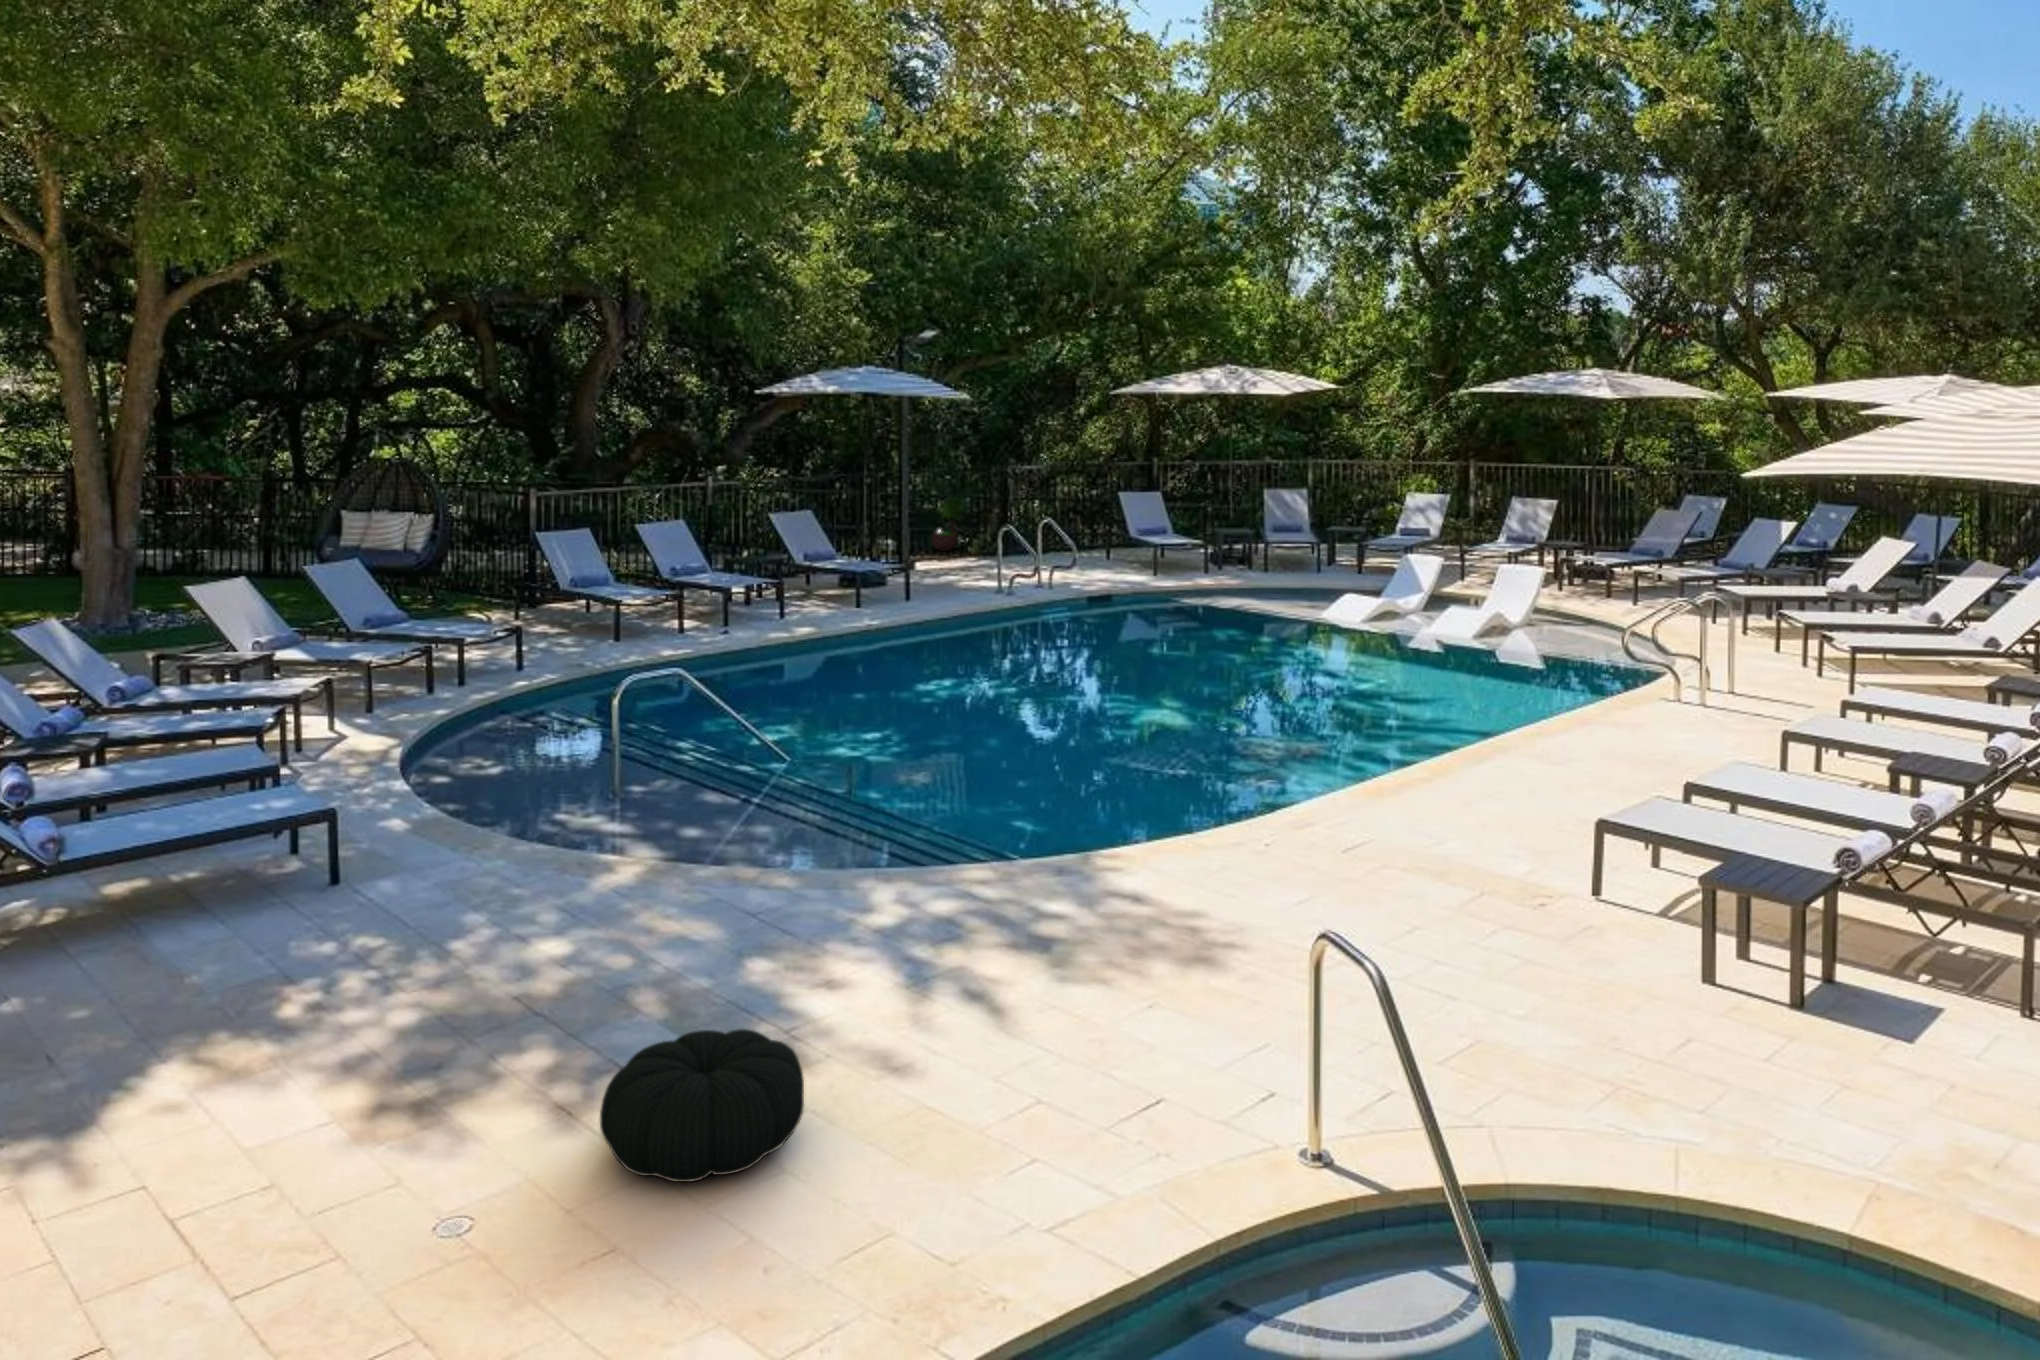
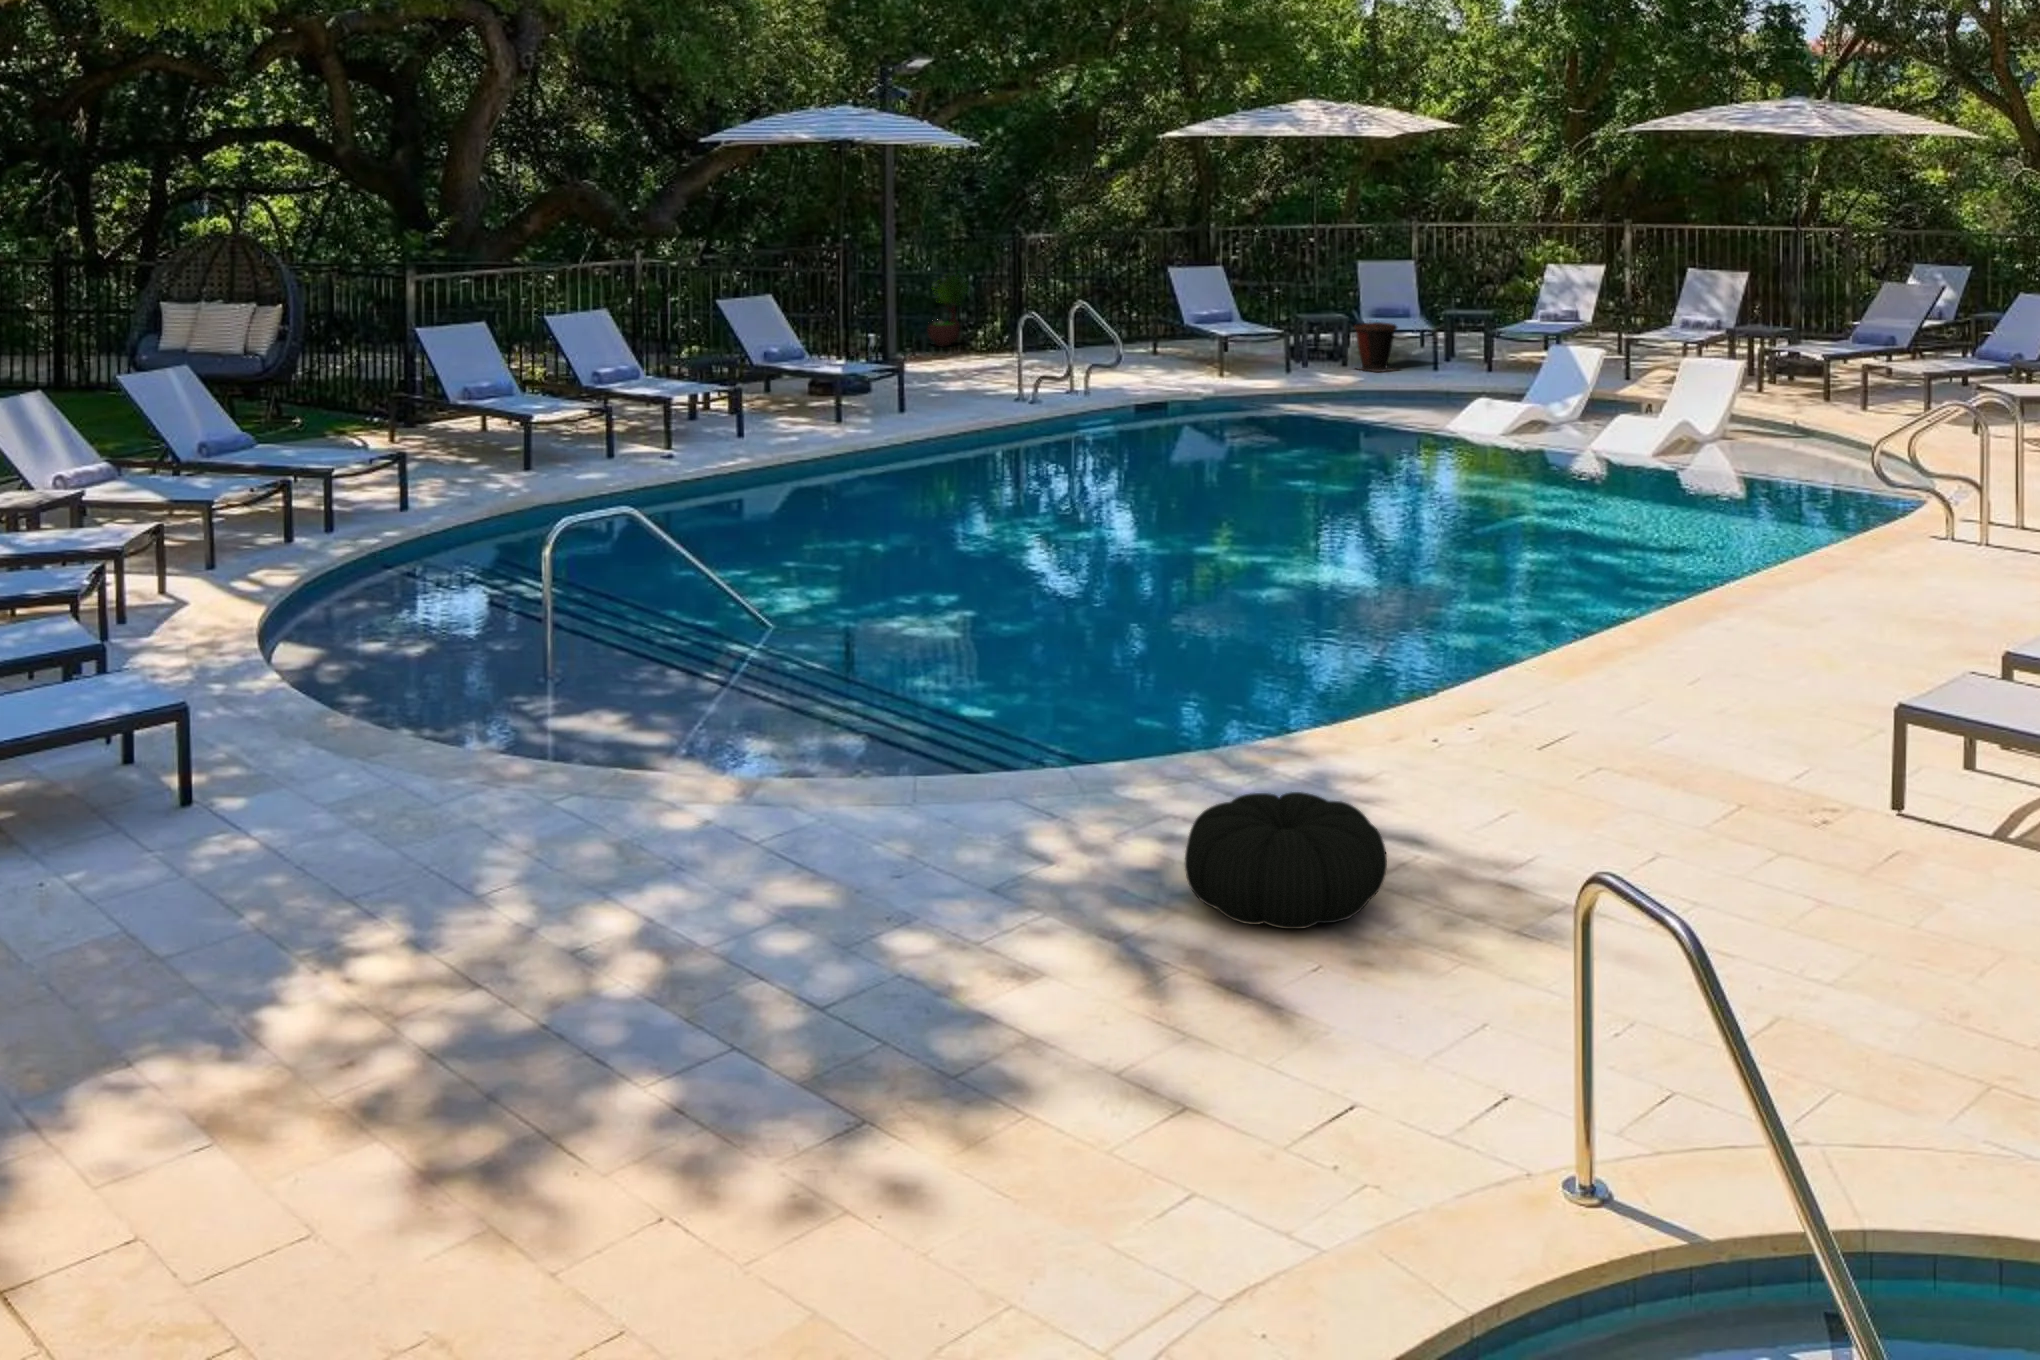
waste bin: none [1253,535,1291,573] -> present [1354,322,1397,372]
pouf: present [600,1029,804,1182] -> present [1185,792,1387,929]

